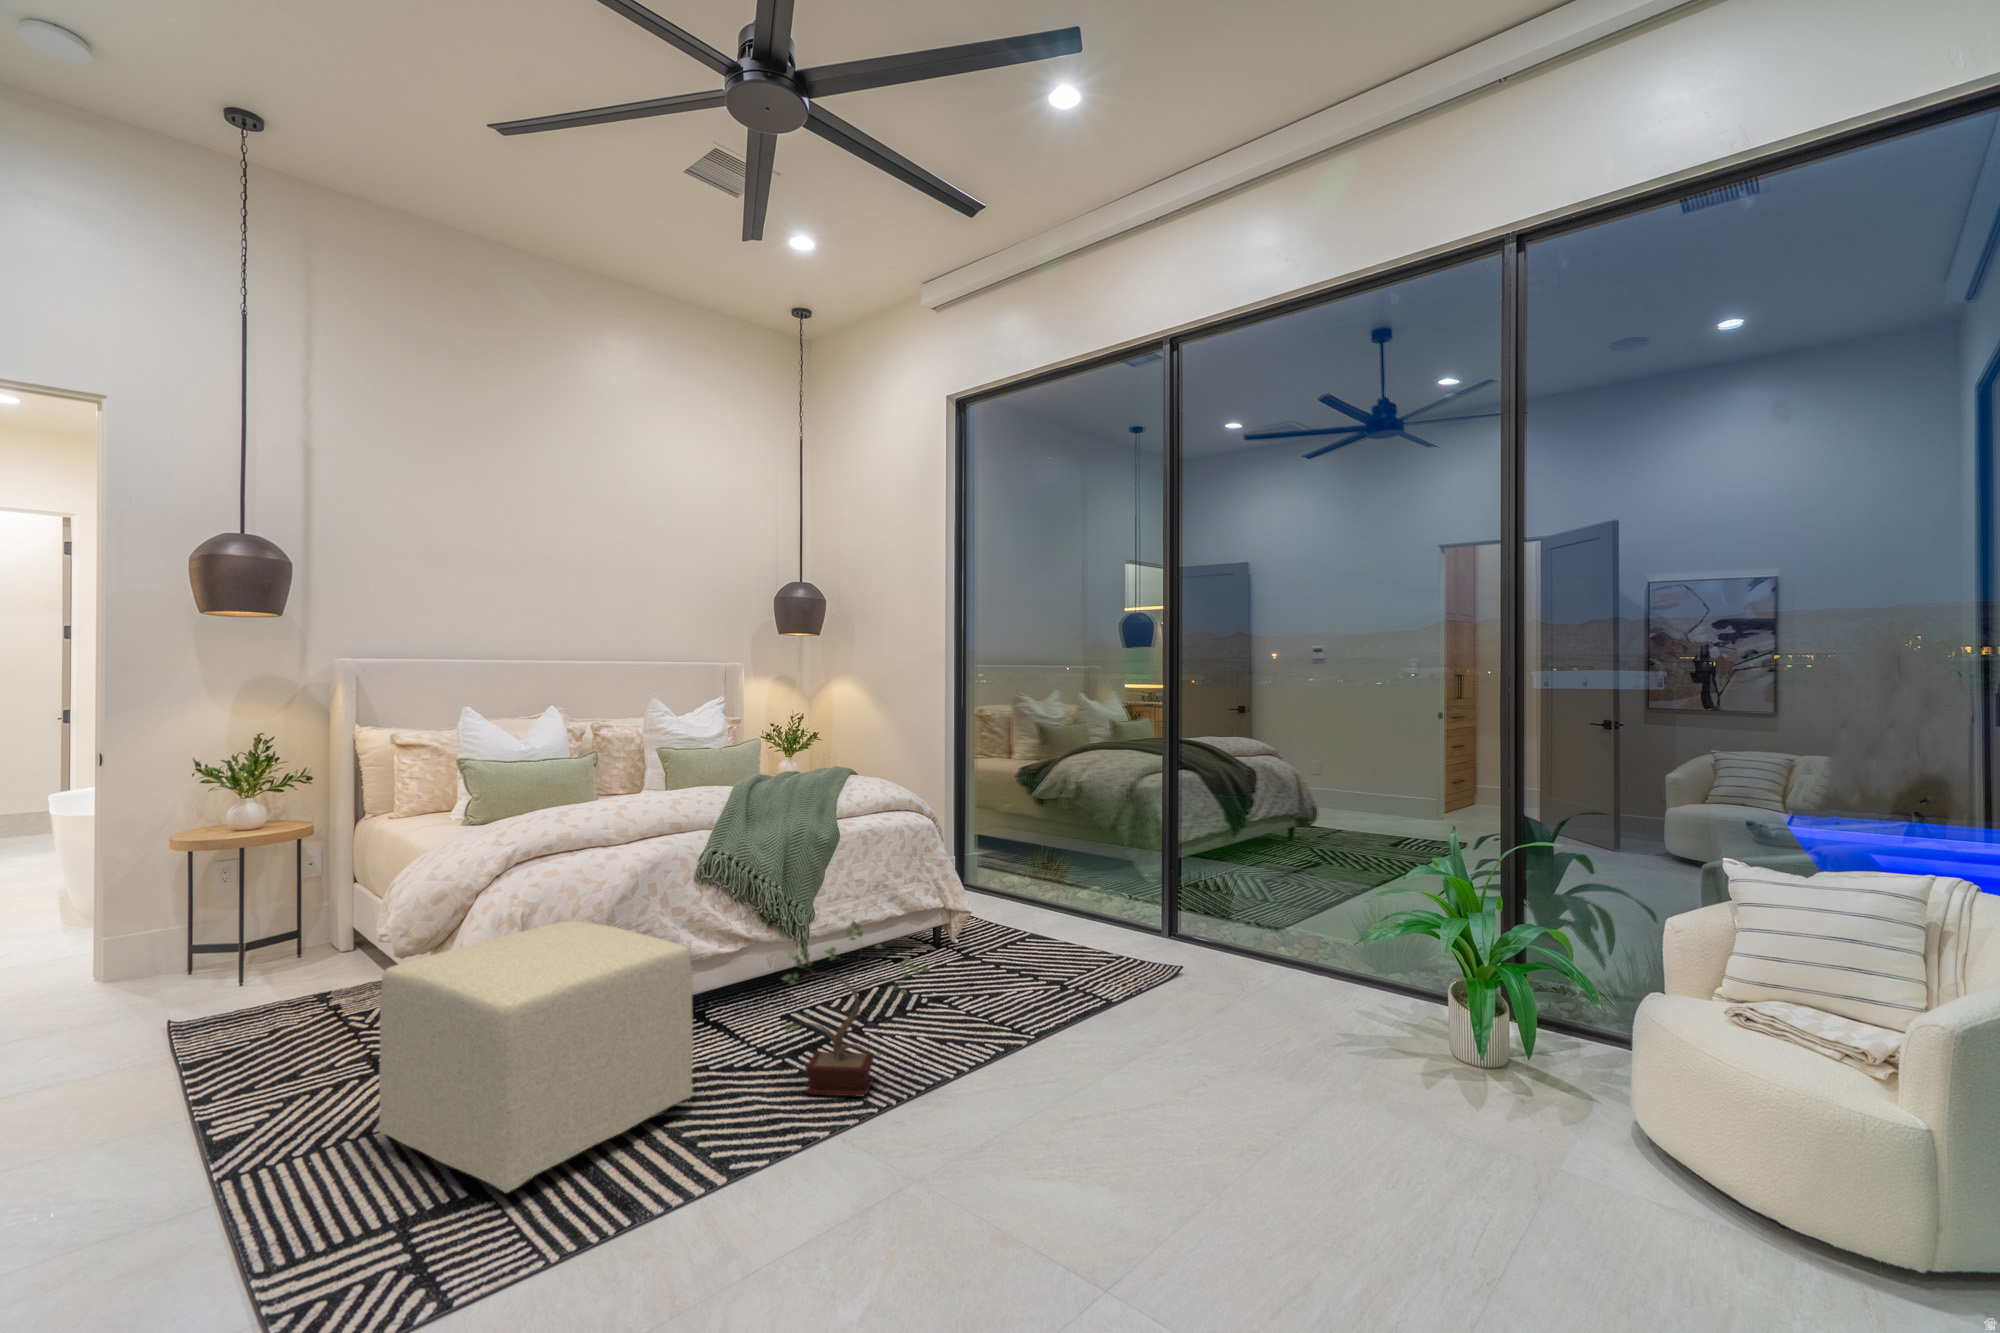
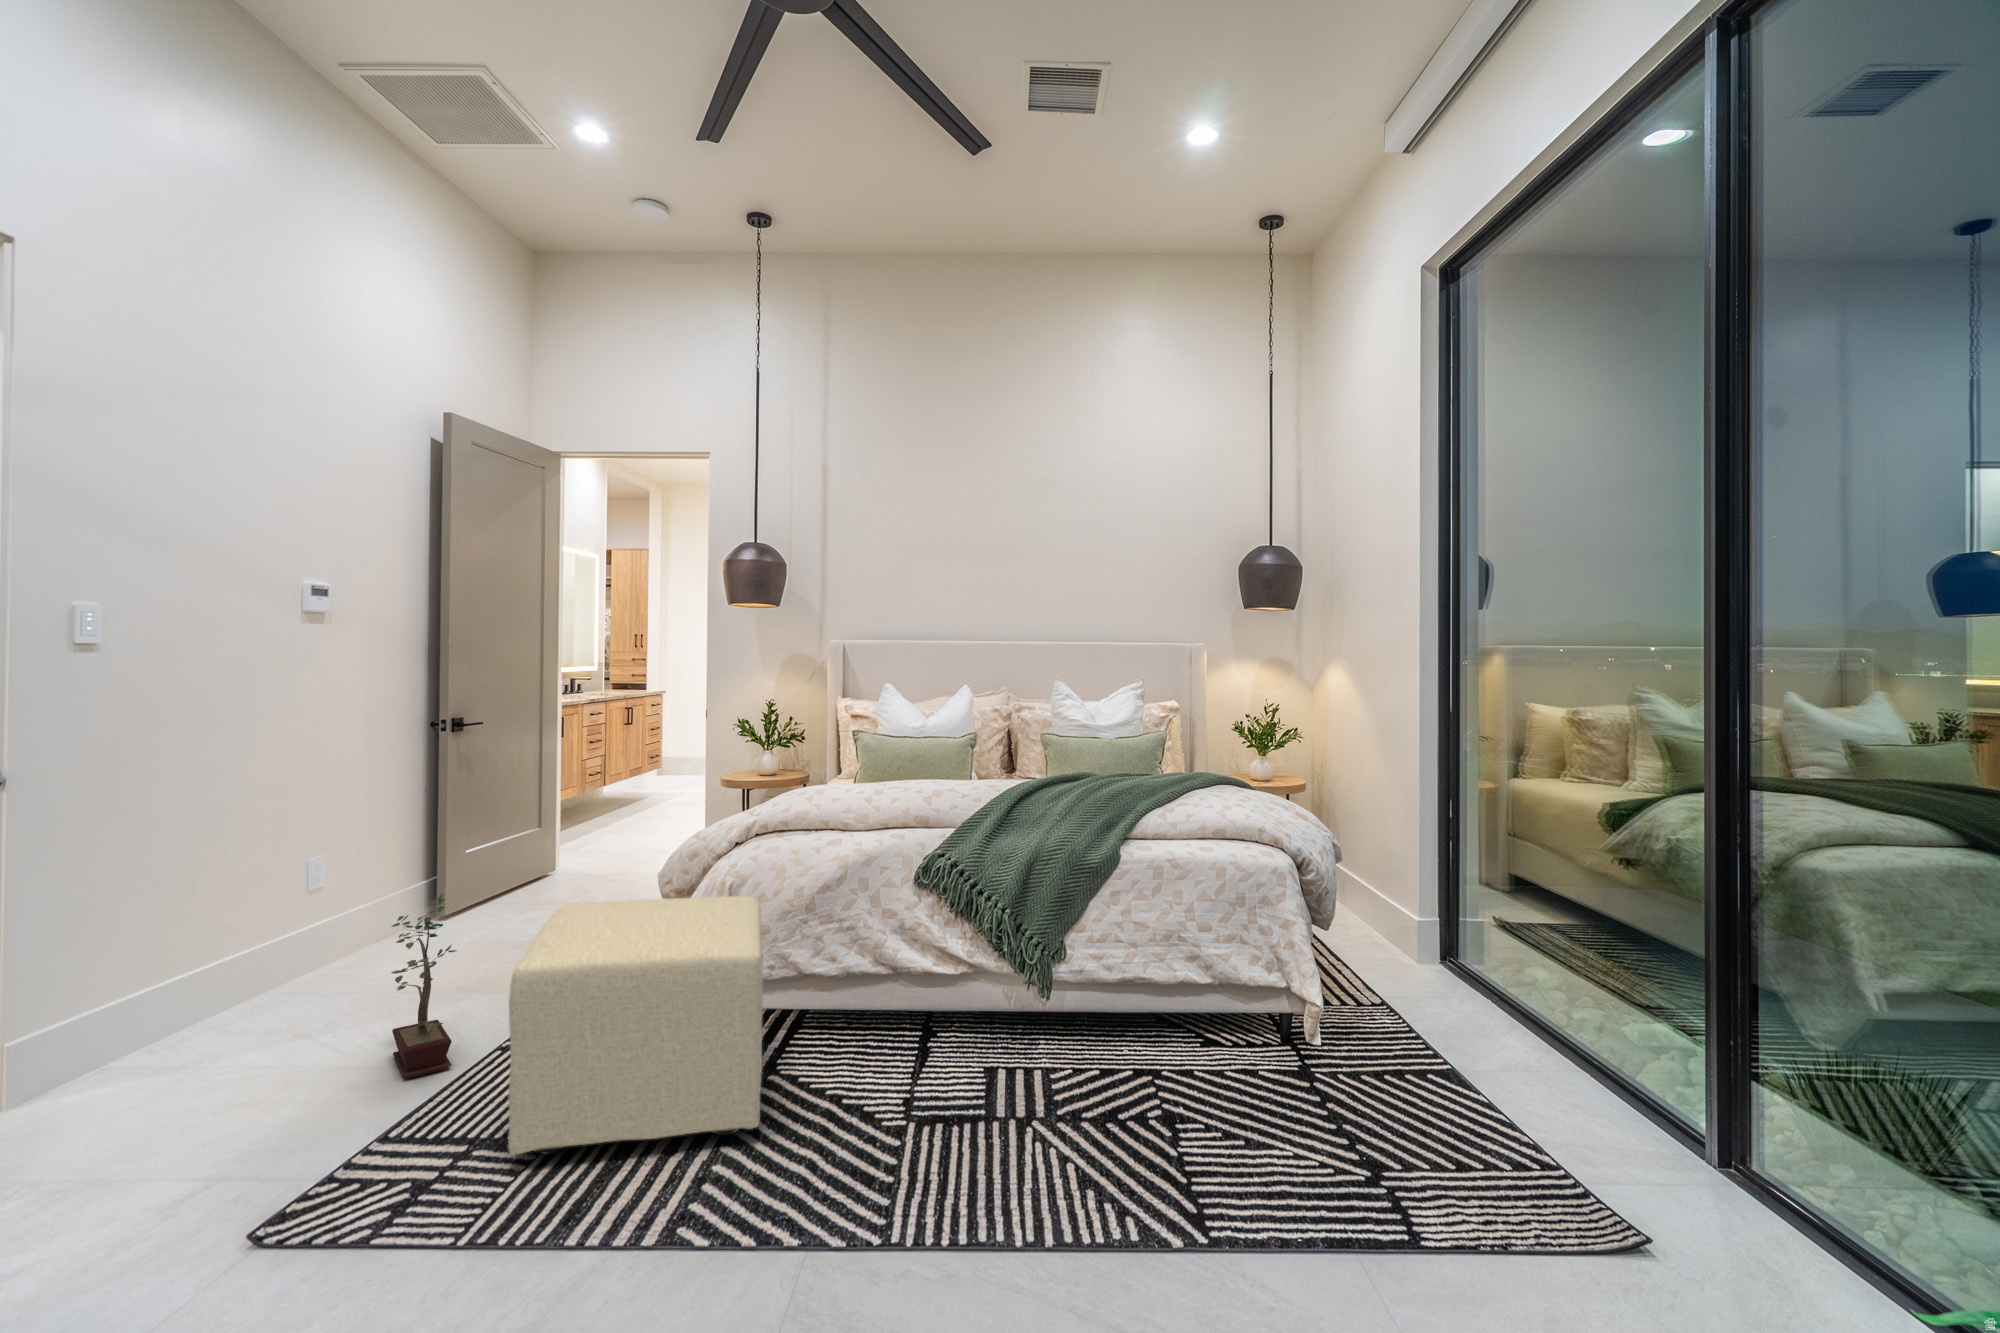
potted plant: present [782,921,929,1097] -> present [391,894,457,1078]

